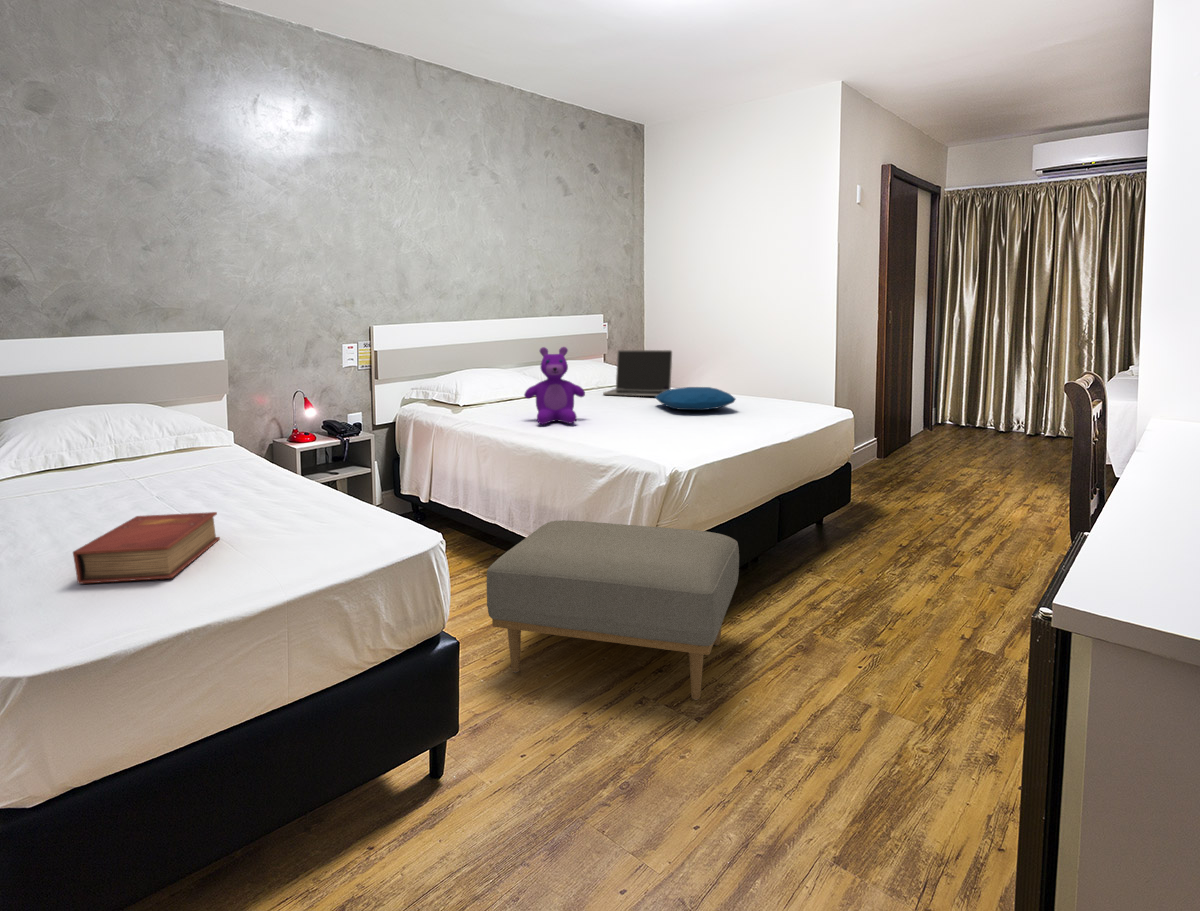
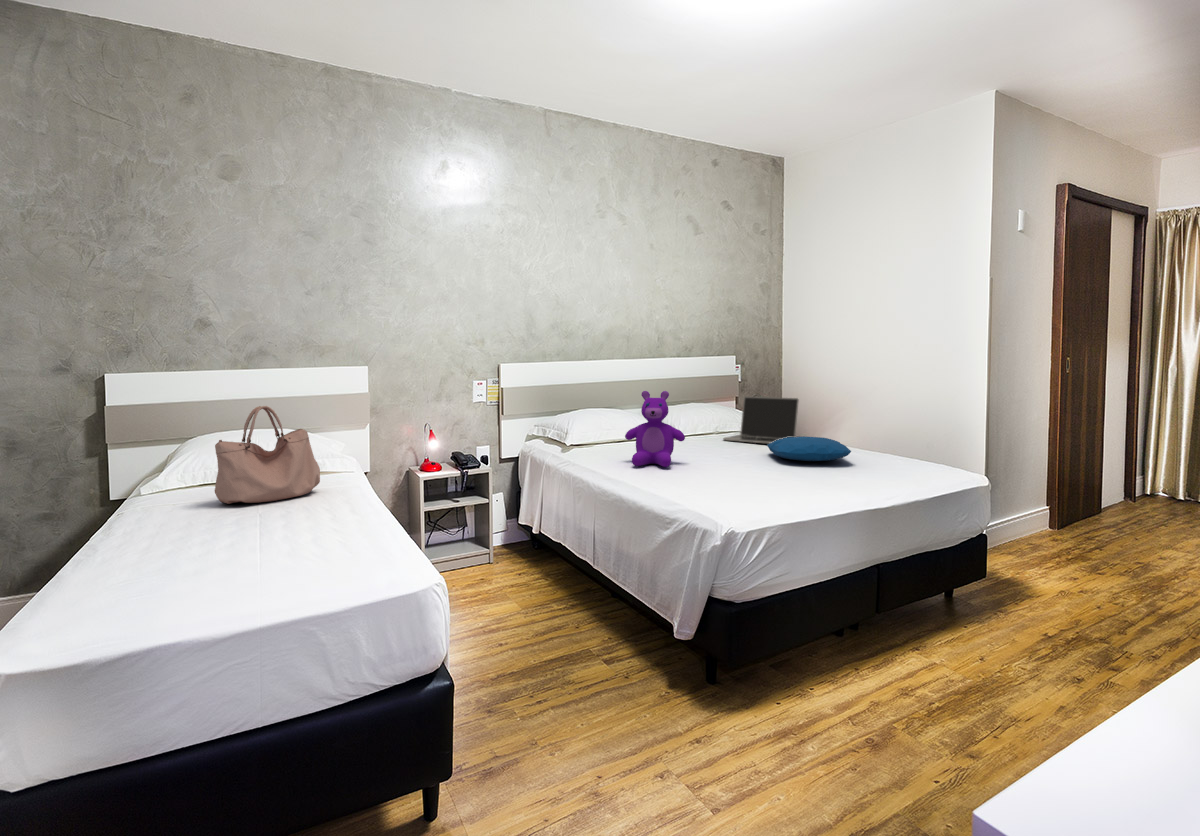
handbag: none [85,378,212,495] -> present [215,406,320,504]
book: present [73,512,220,584] -> none [124,524,267,583]
ottoman: present [487,520,739,700] -> none [523,565,800,783]

